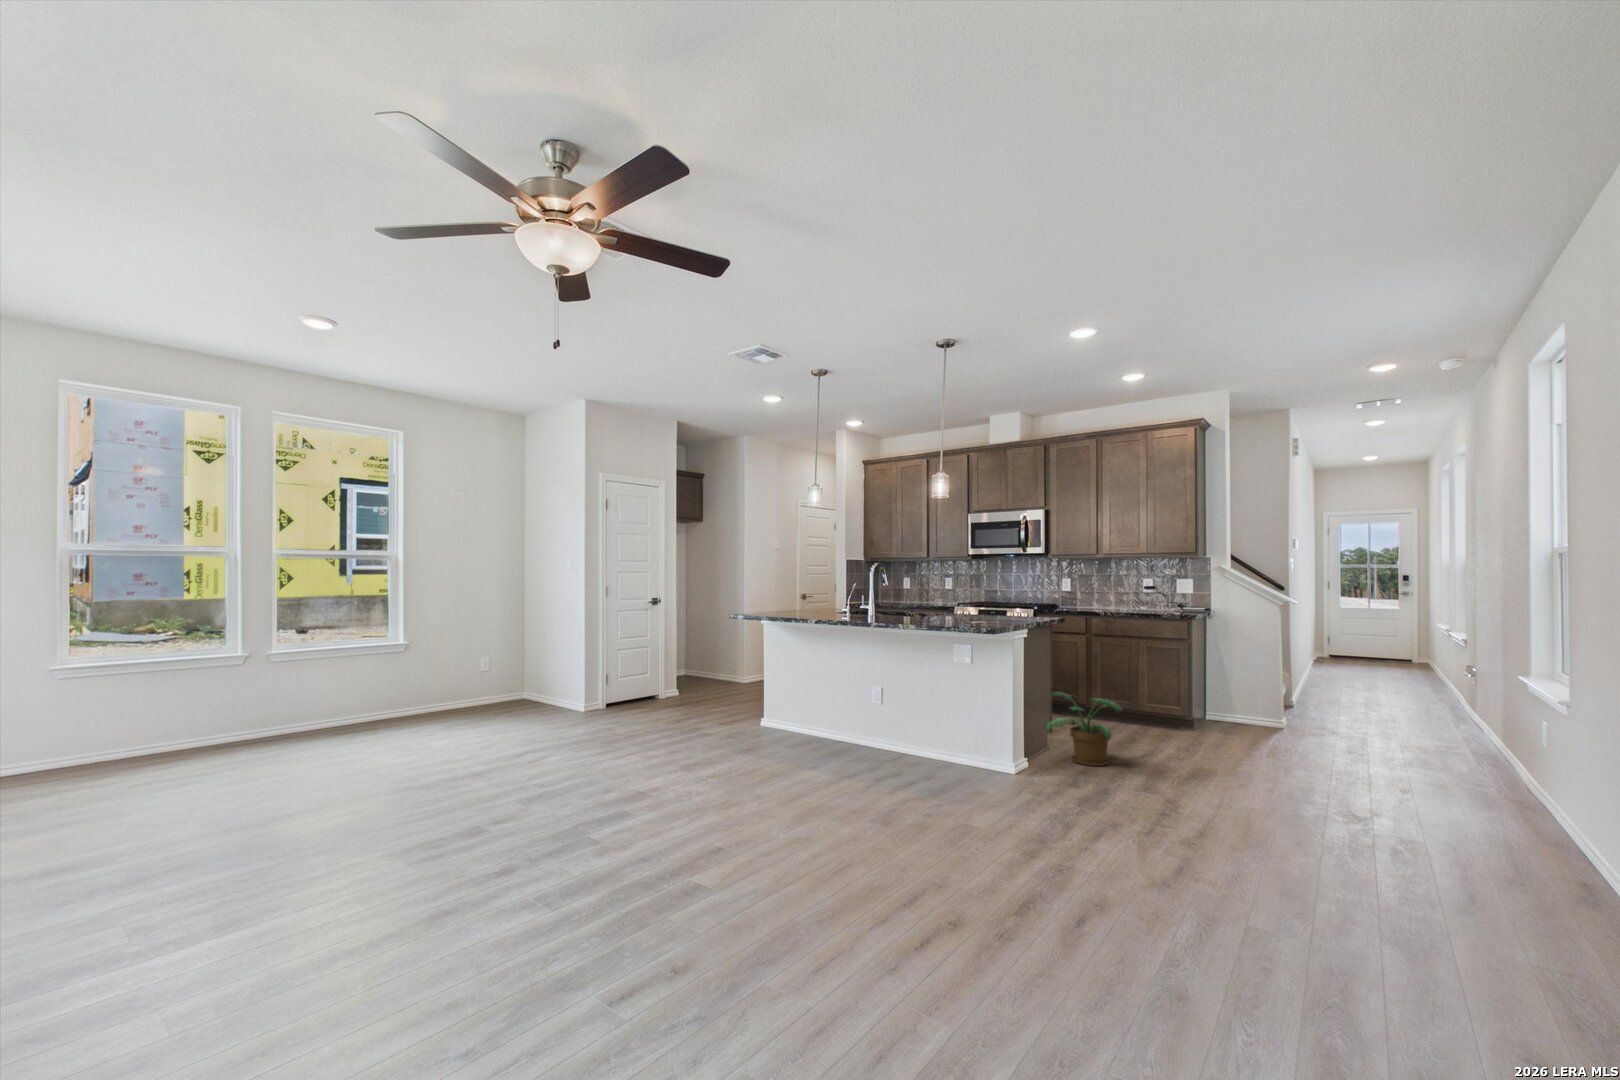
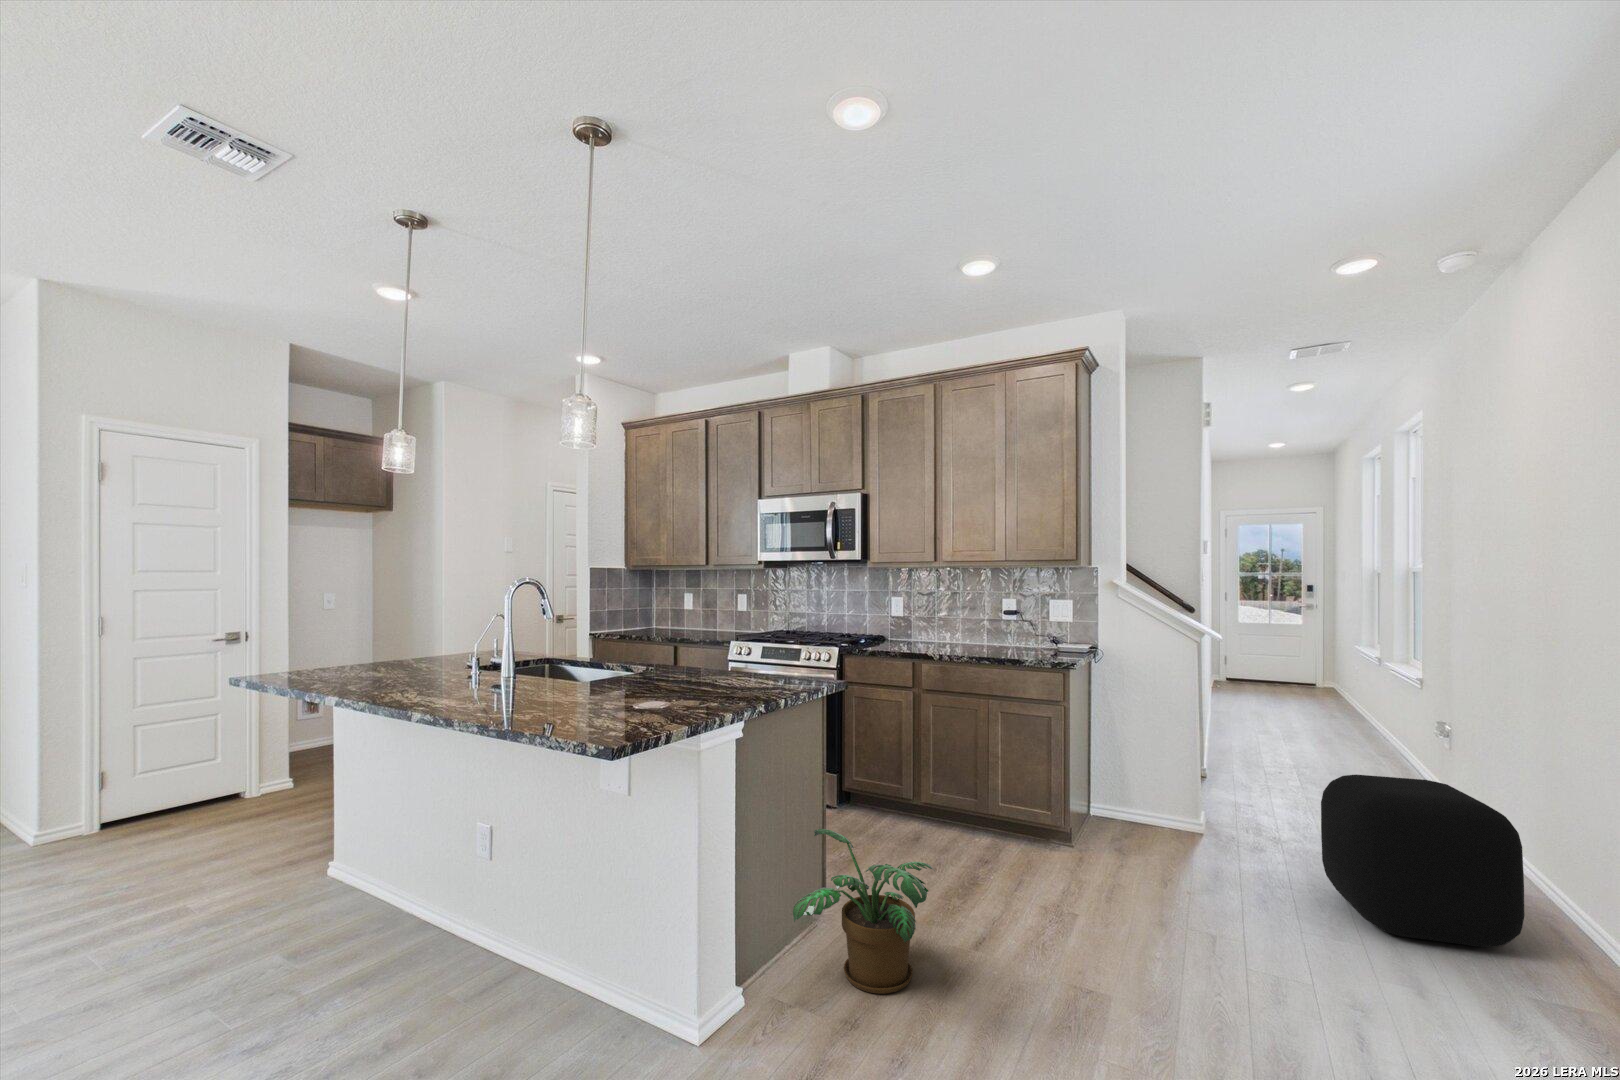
ottoman: none [1351,678,1464,766] -> present [1321,775,1524,947]

